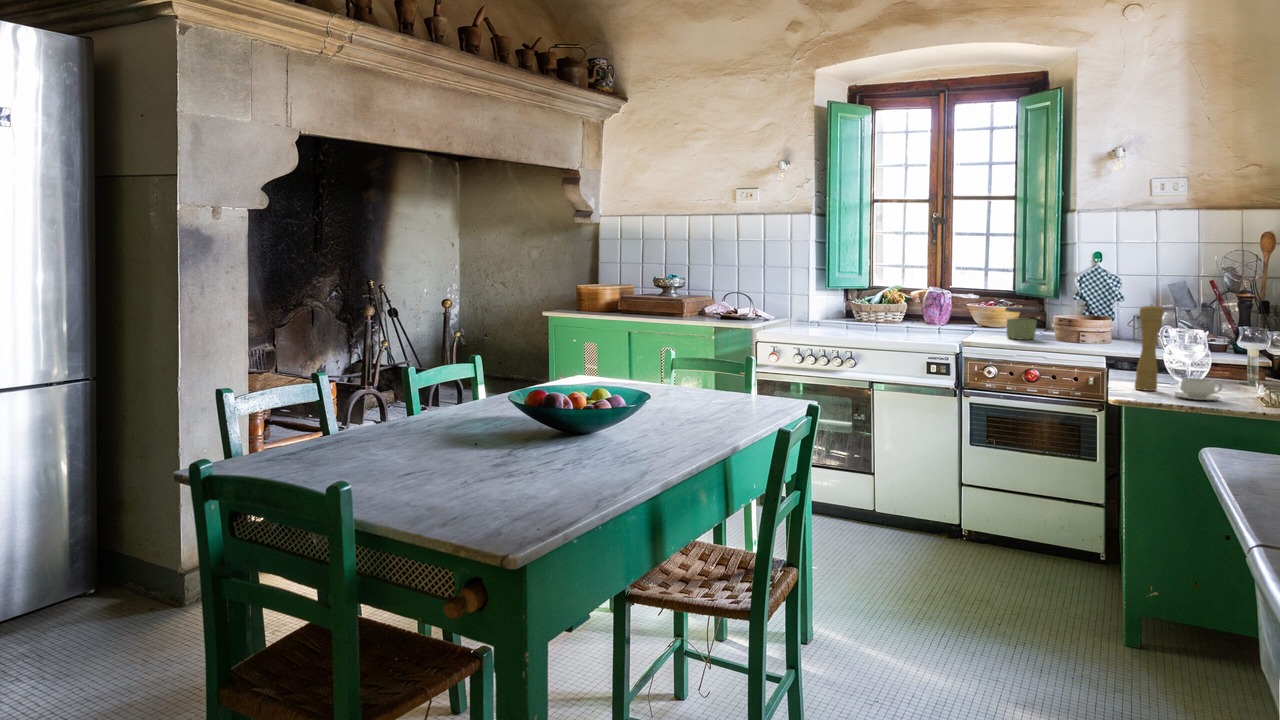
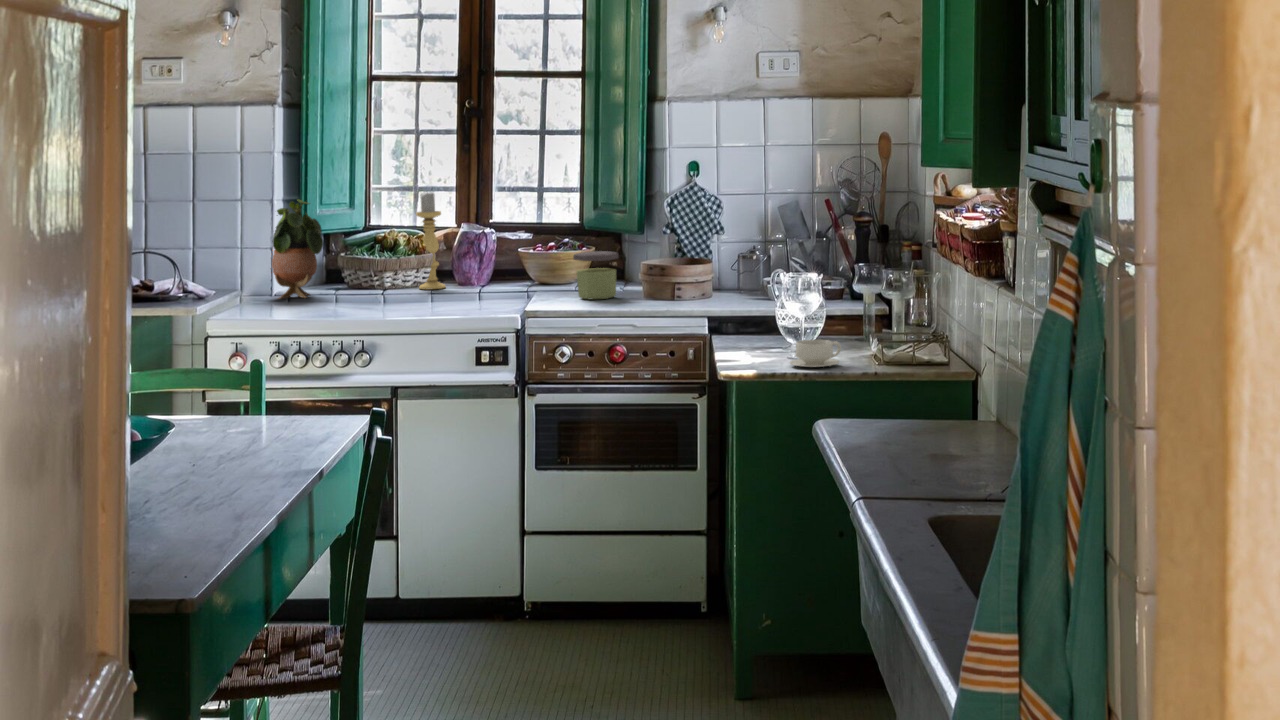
potted plant: none [802,261,837,325] -> present [270,199,323,299]
candle holder: none [897,261,916,326] -> present [416,192,445,290]
pepper mill: present [1135,305,1164,391] -> none [741,248,770,361]

